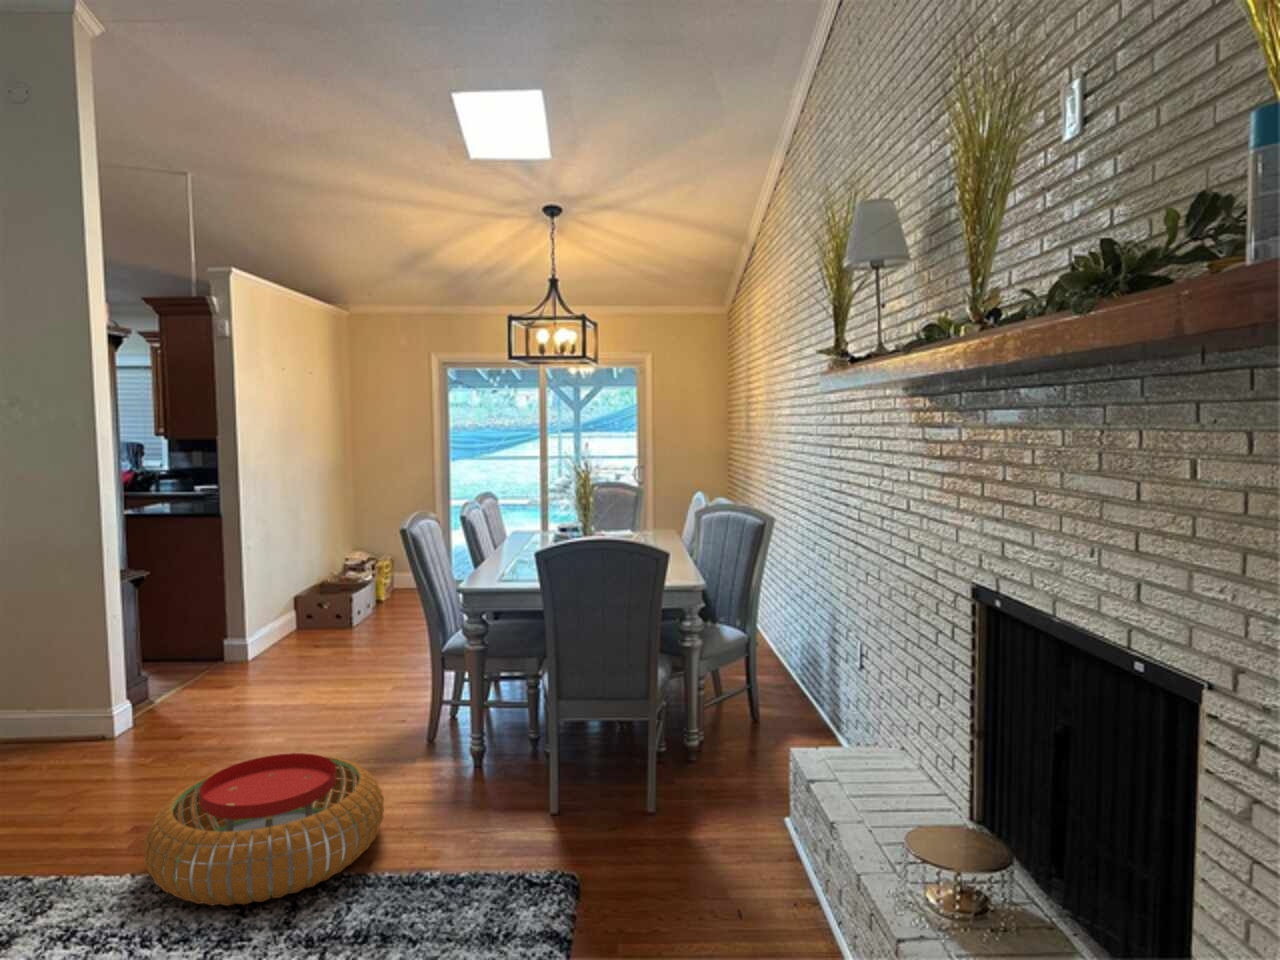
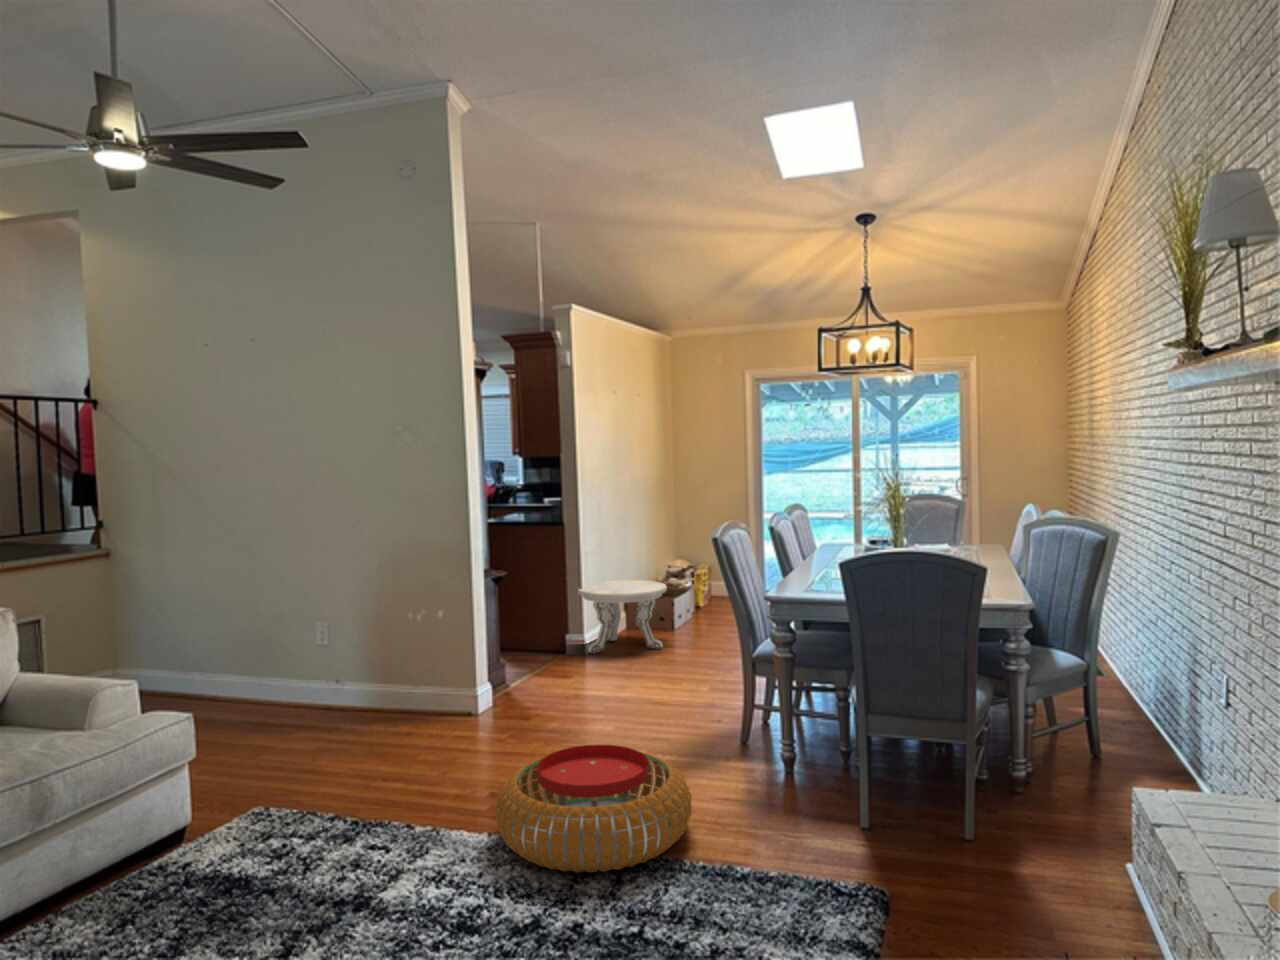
side table: none [273,574,372,651] -> present [578,580,667,653]

